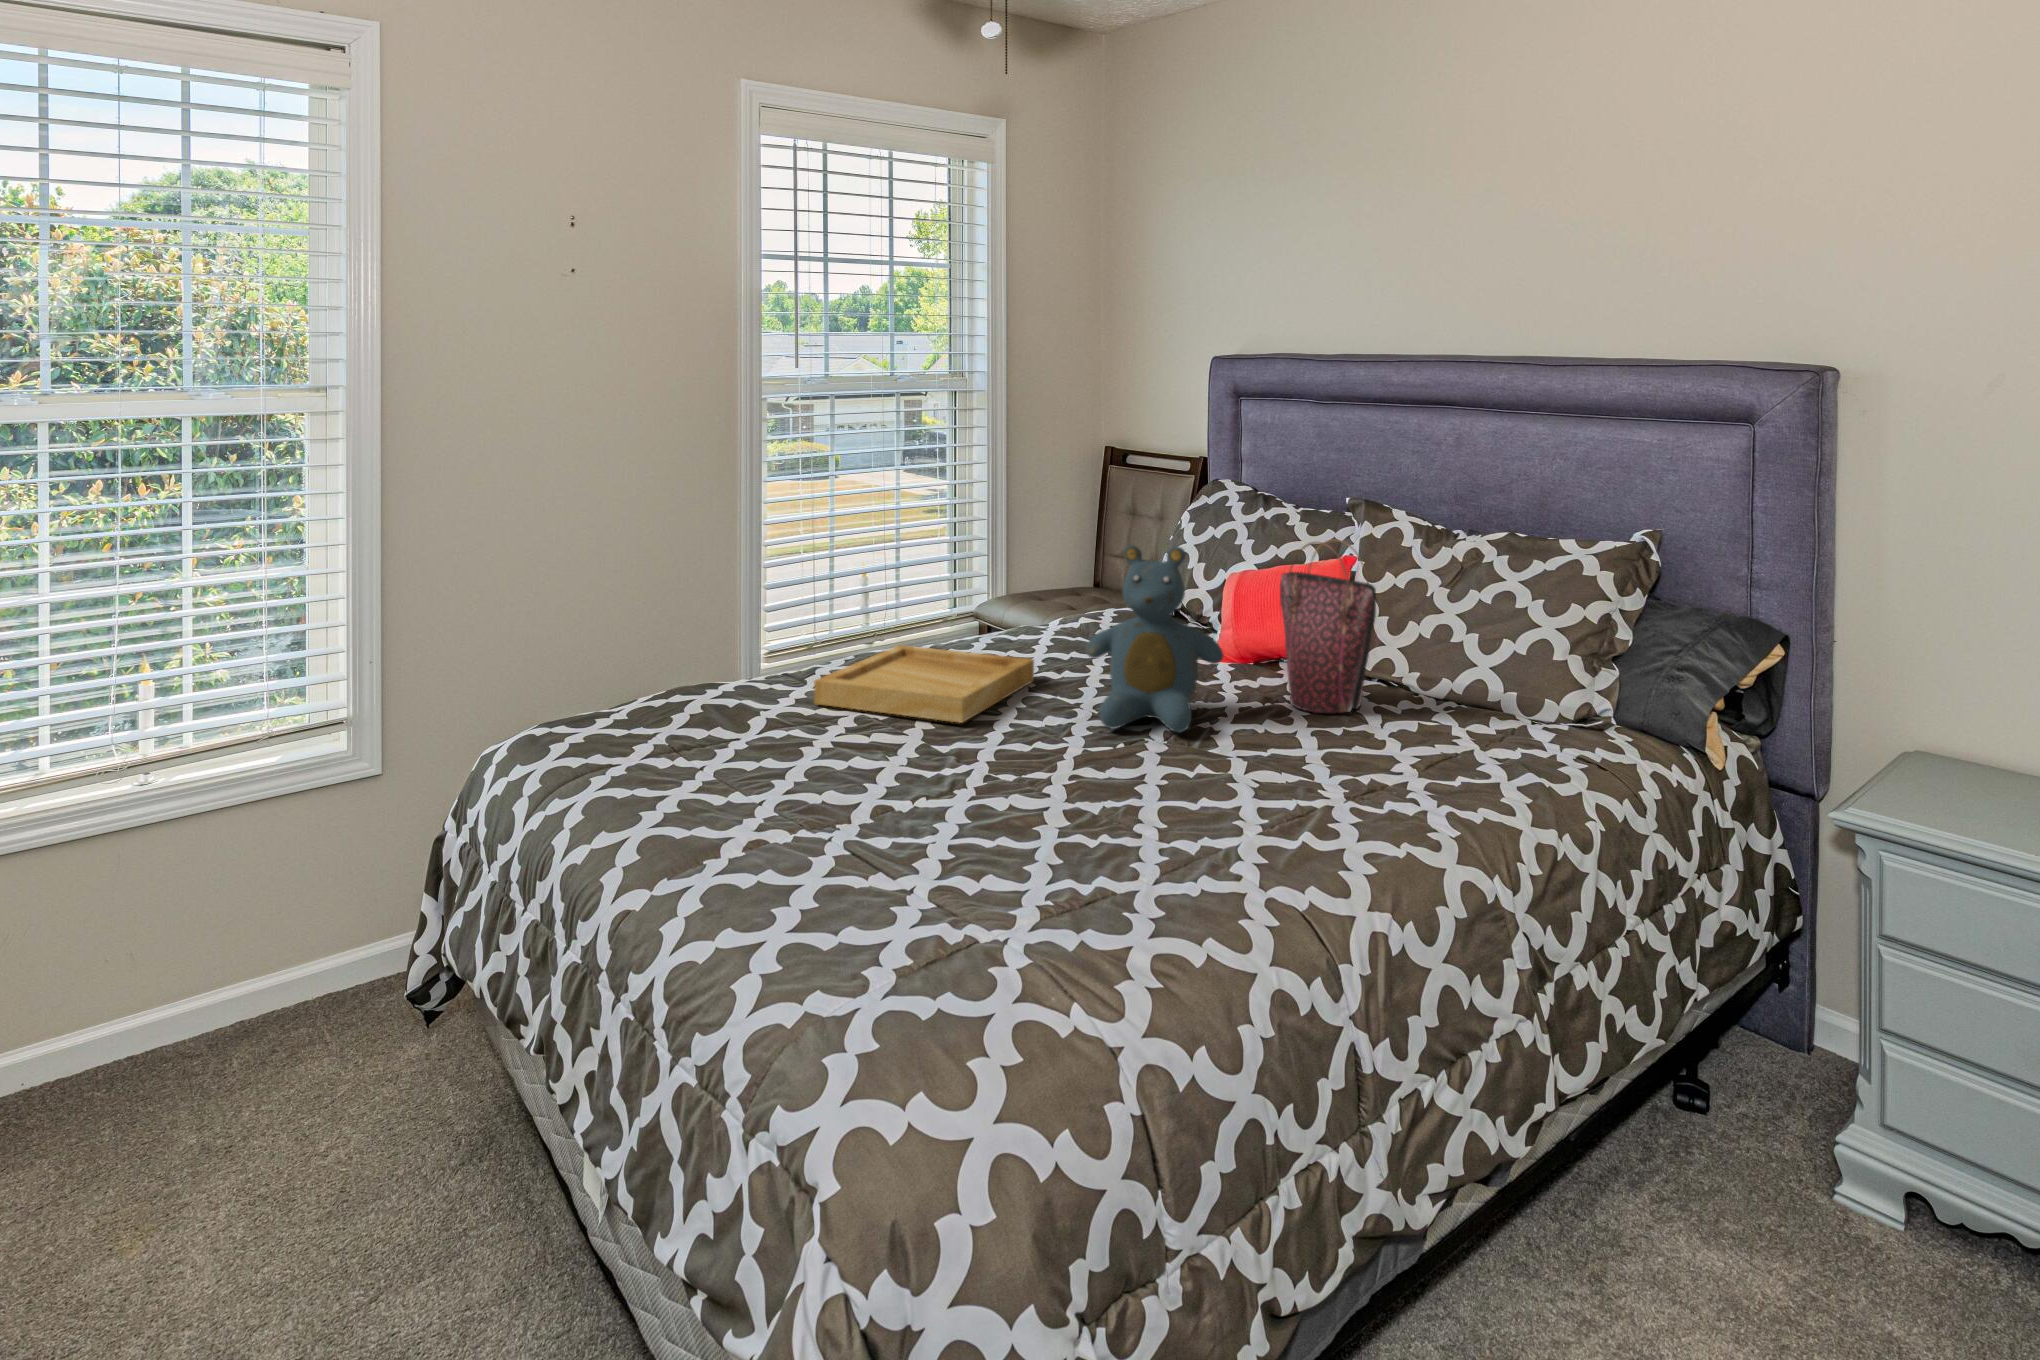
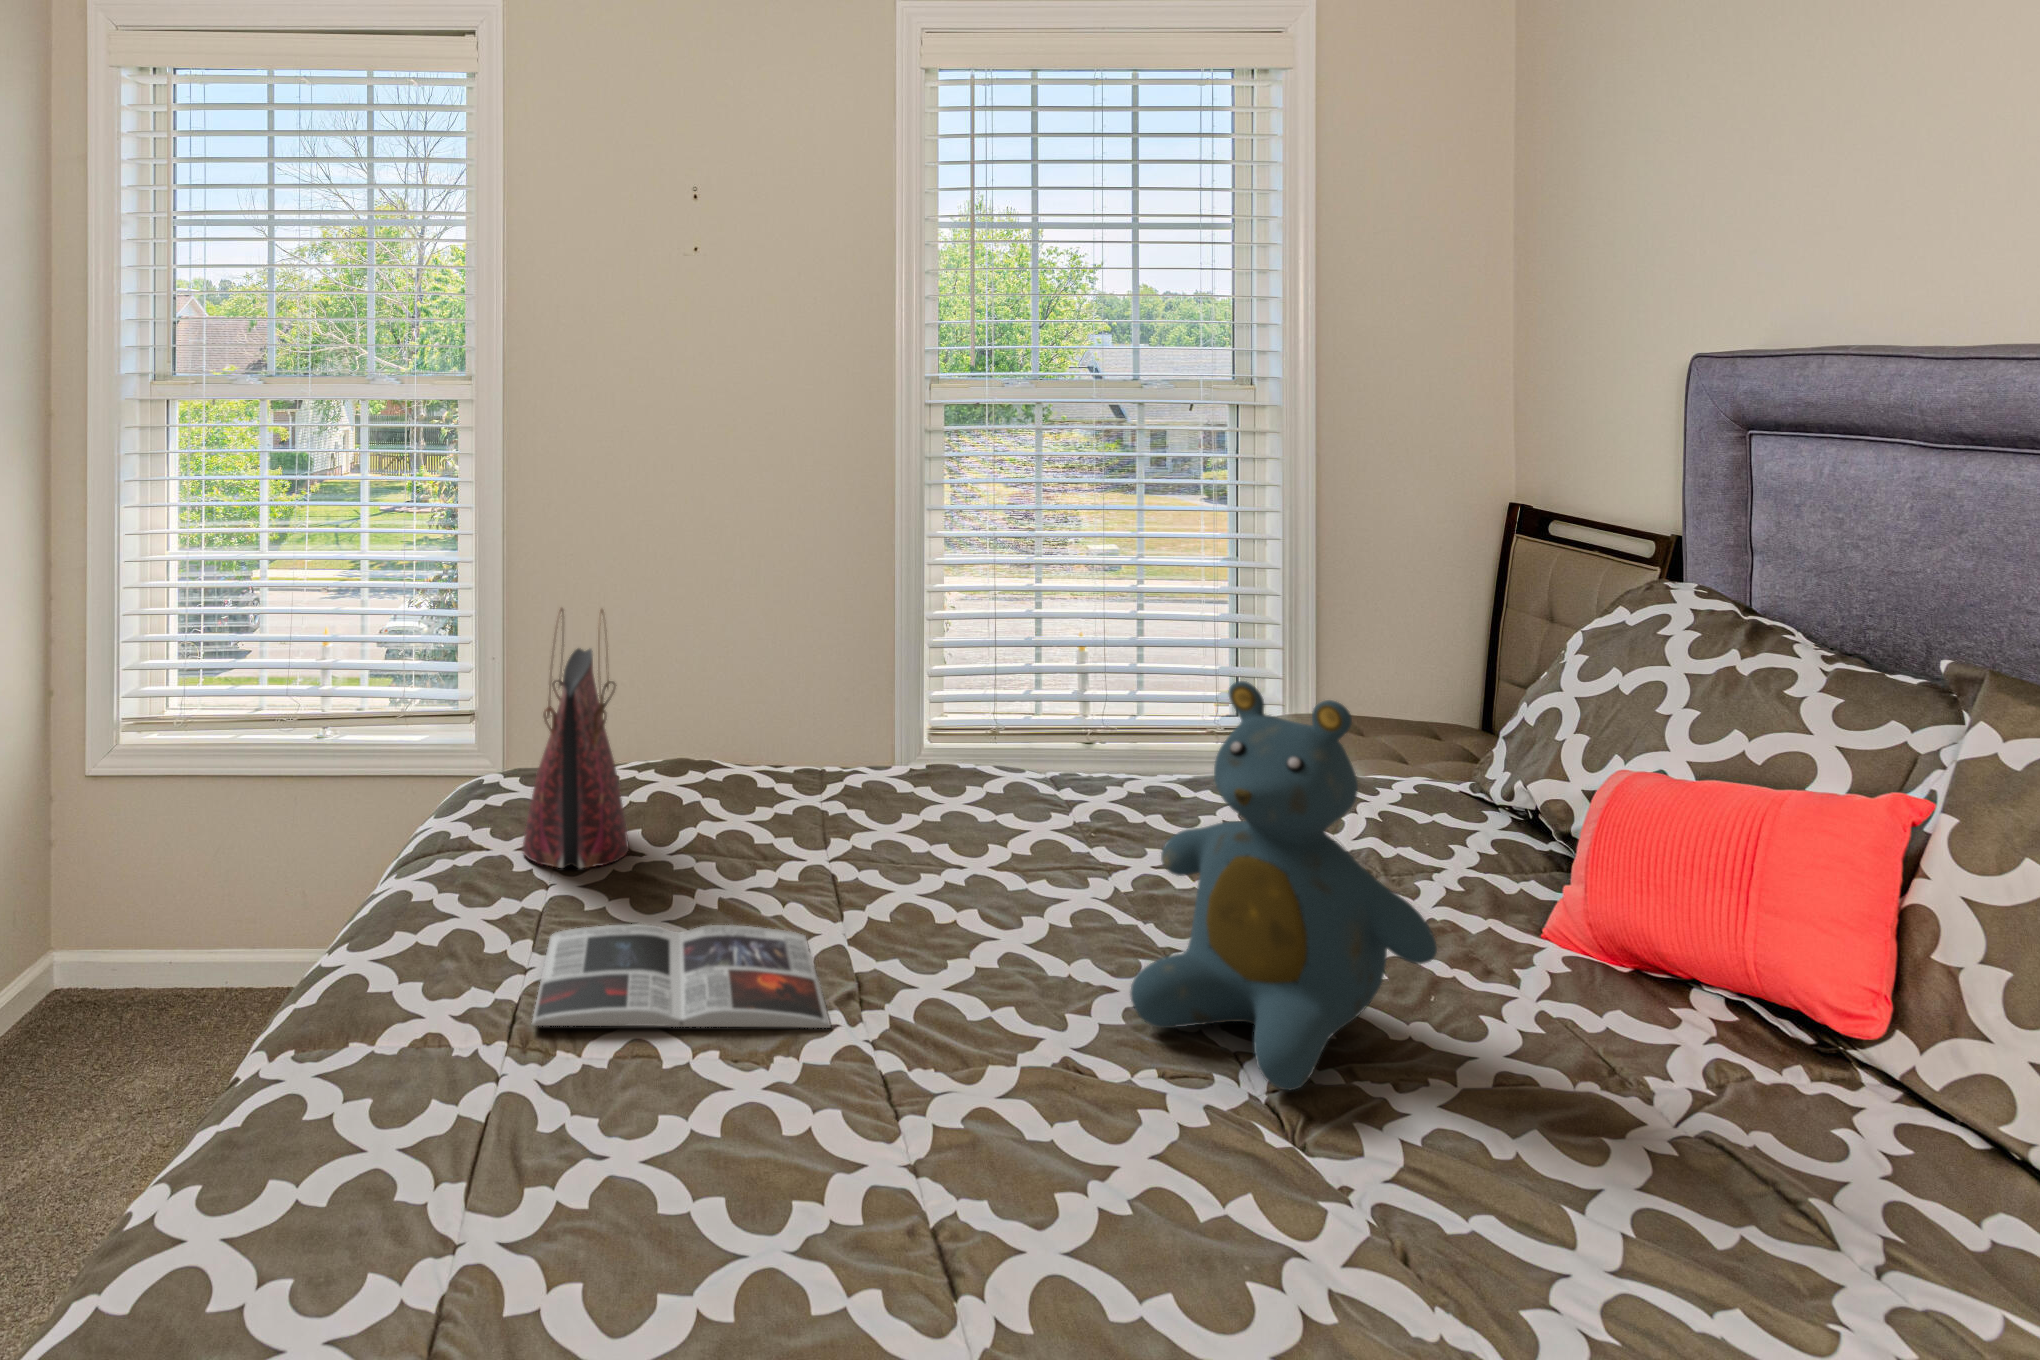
handbag: present [1280,539,1376,713] -> present [523,608,629,868]
tray: present [814,645,1034,723] -> none [781,763,1132,922]
magazine: none [761,745,974,817] -> present [532,924,830,1028]

